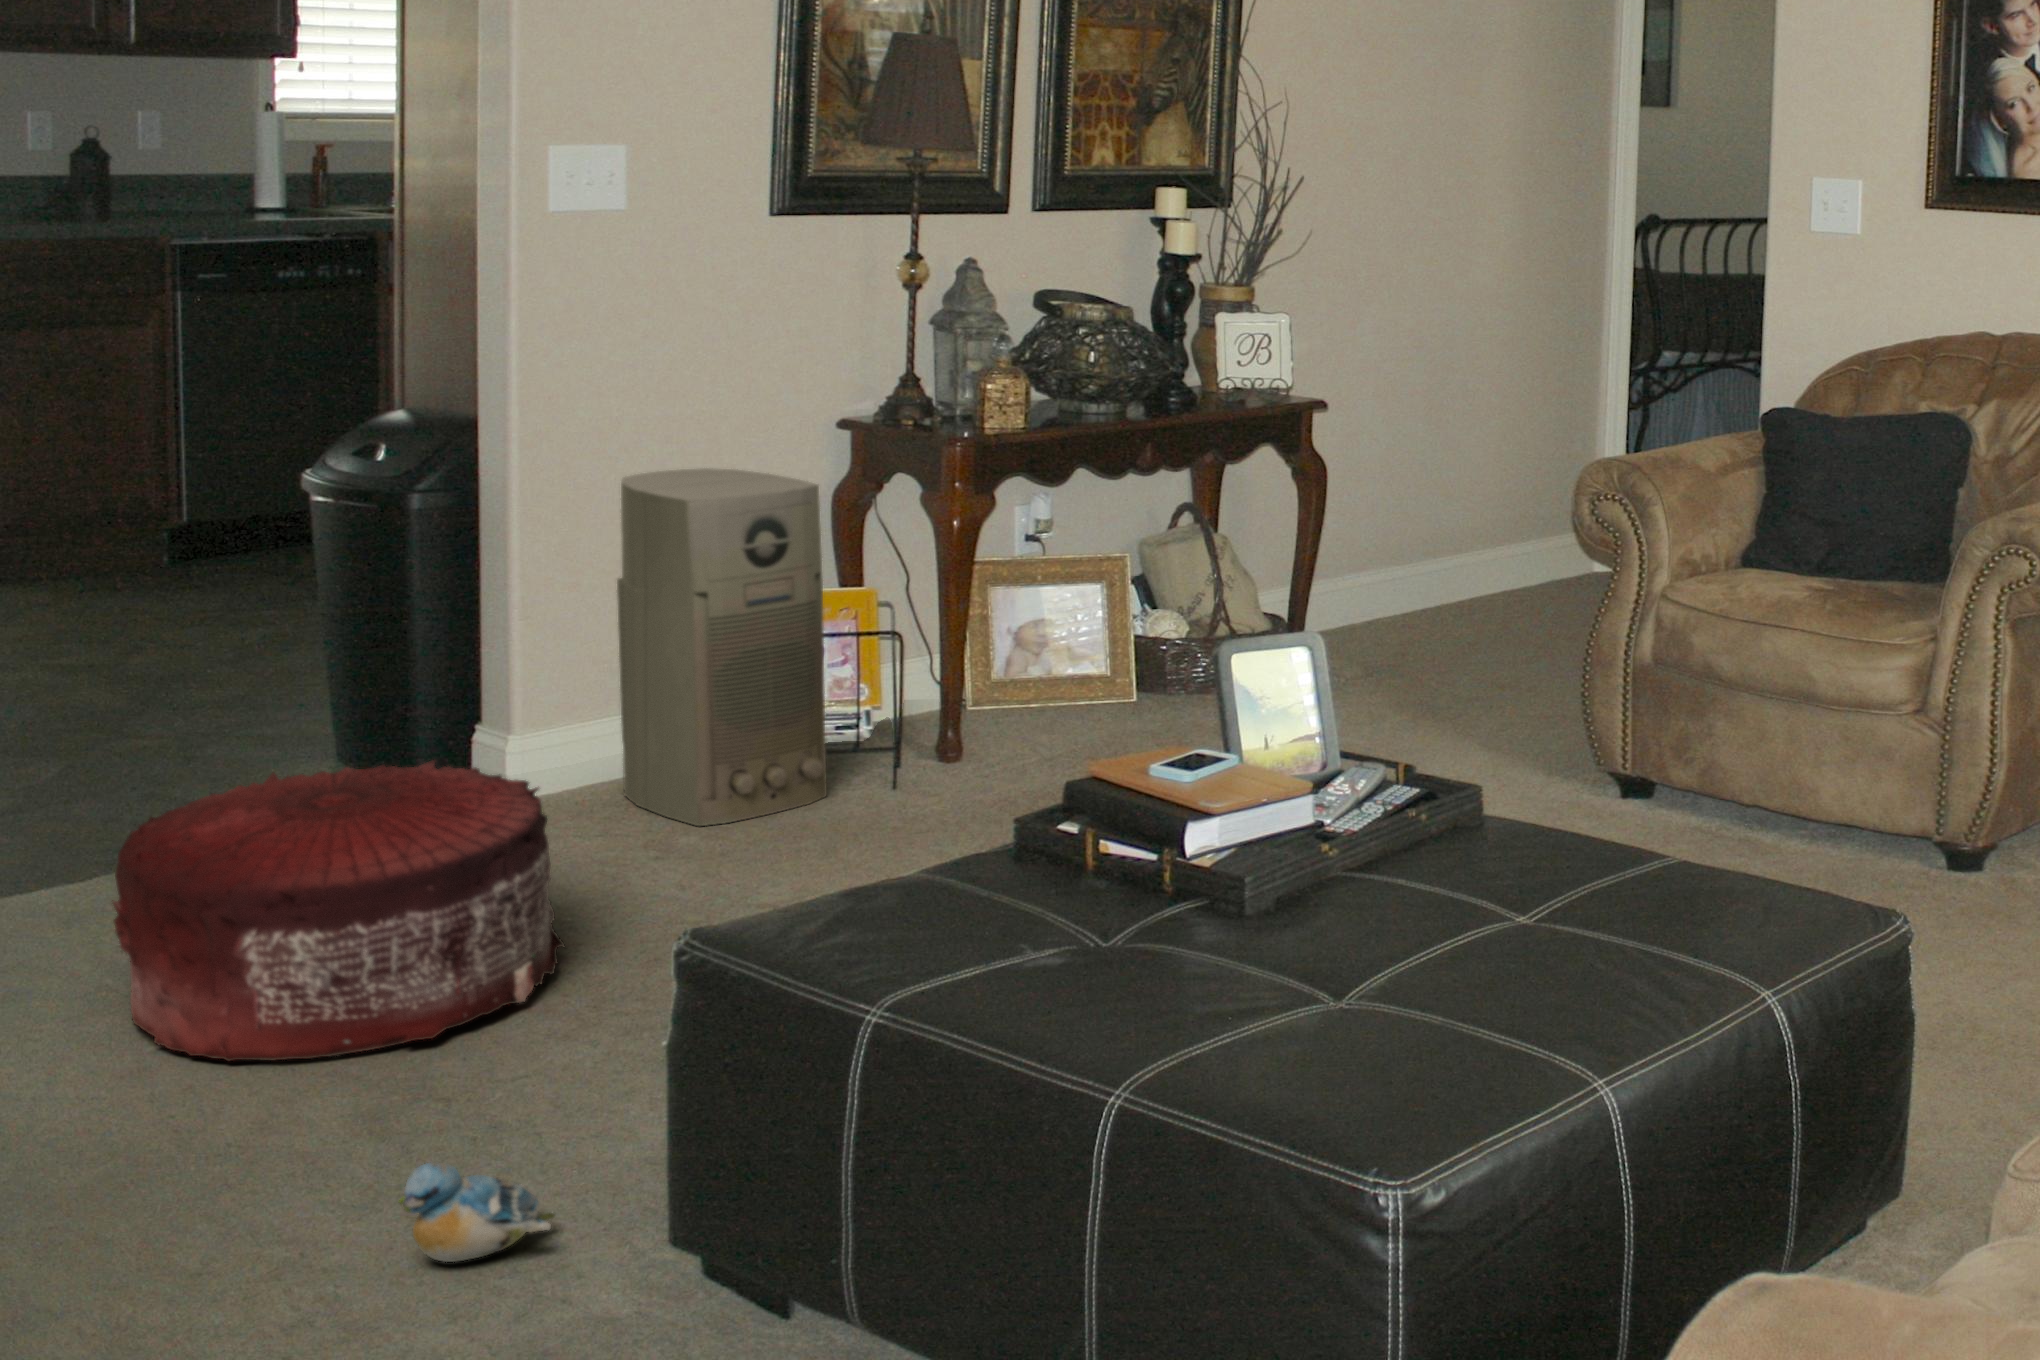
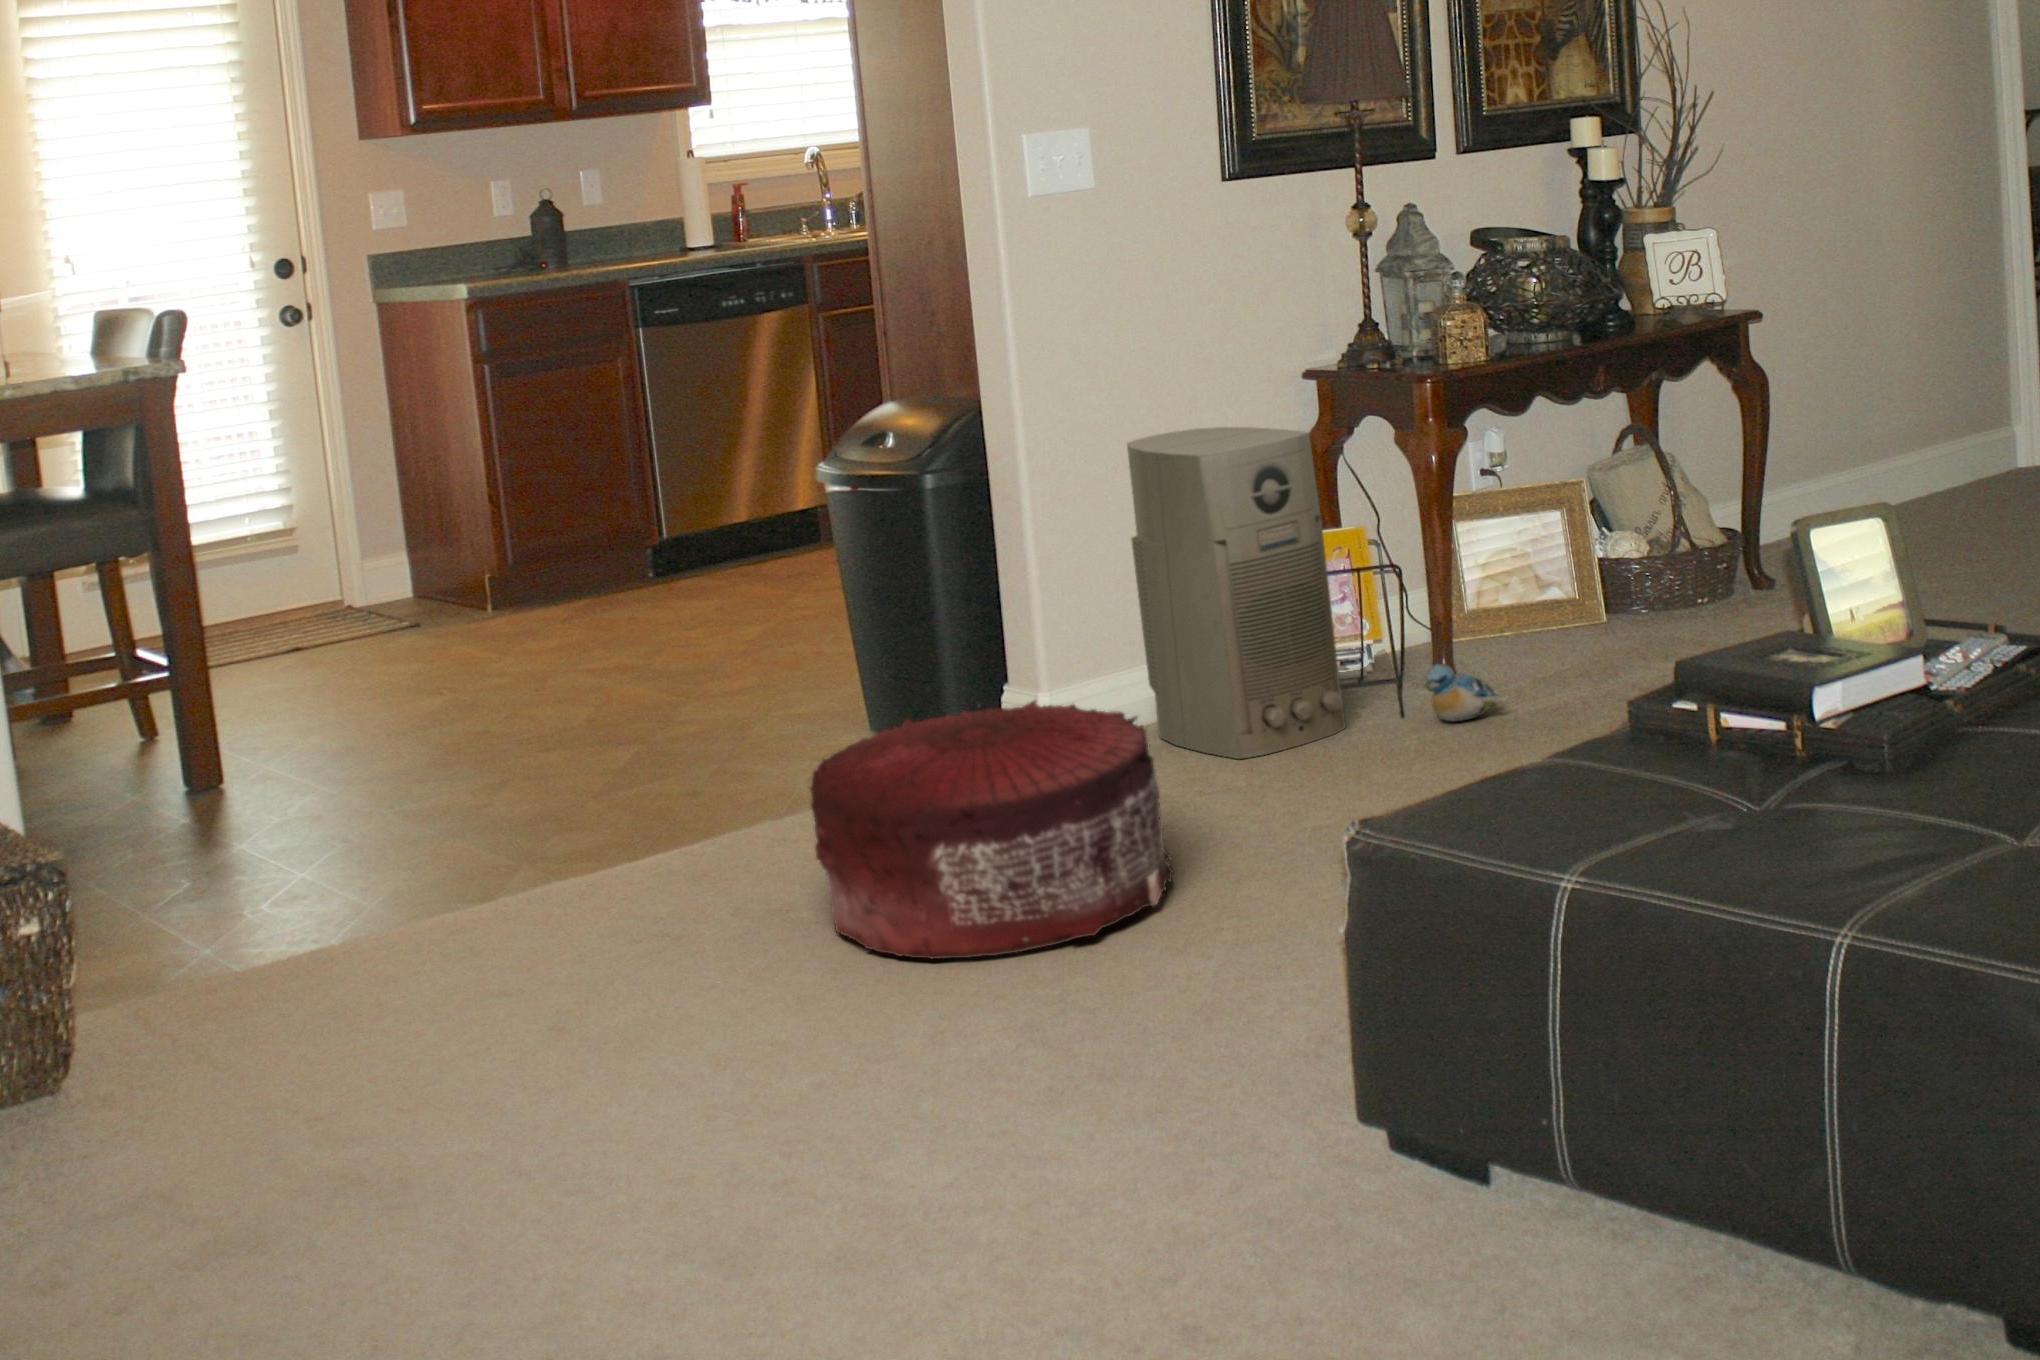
plush toy: present [399,1162,554,1262] -> present [1425,664,1507,721]

